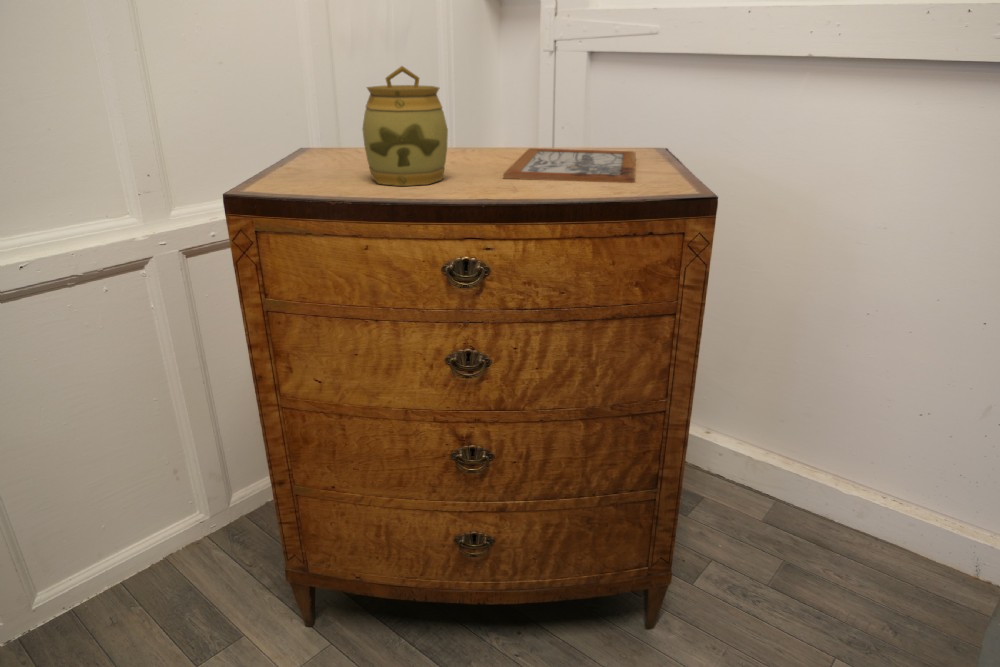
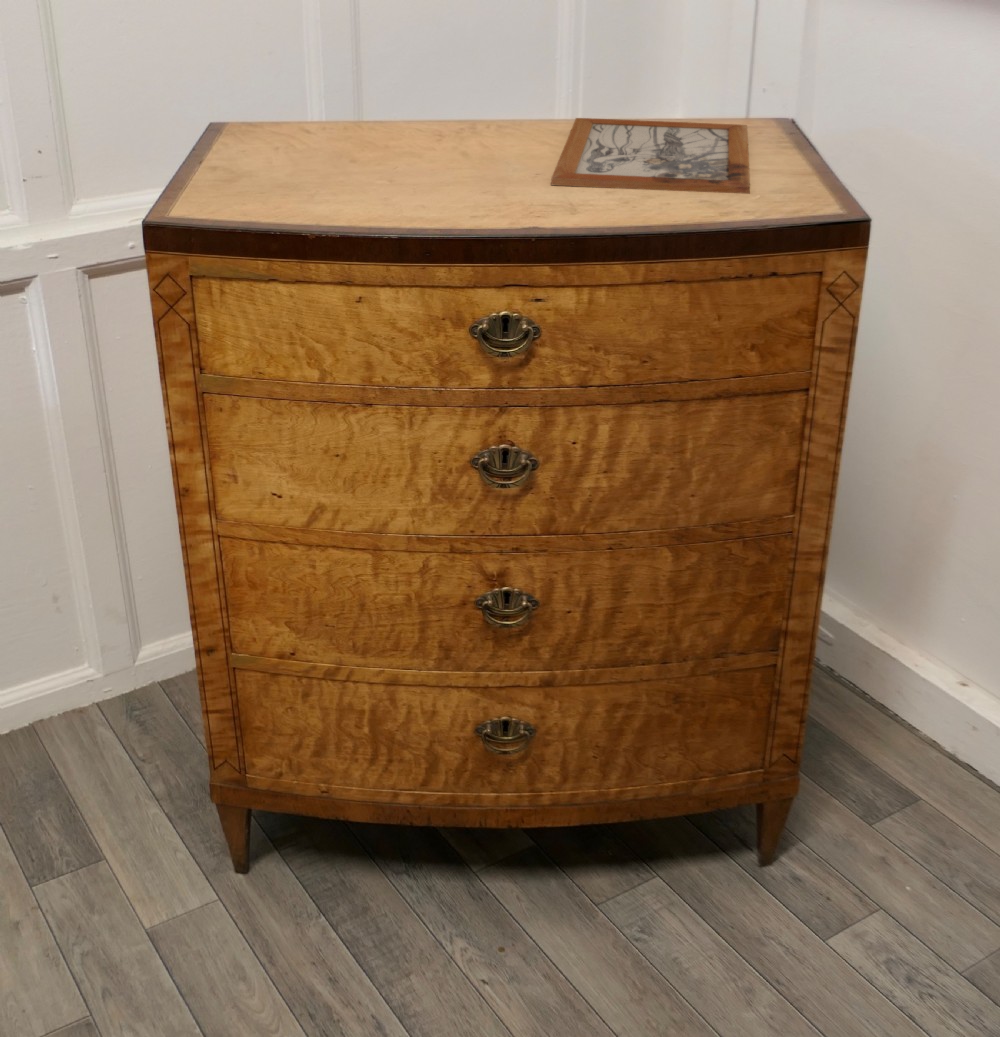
jar: present [363,66,448,186] -> none [342,22,471,204]

